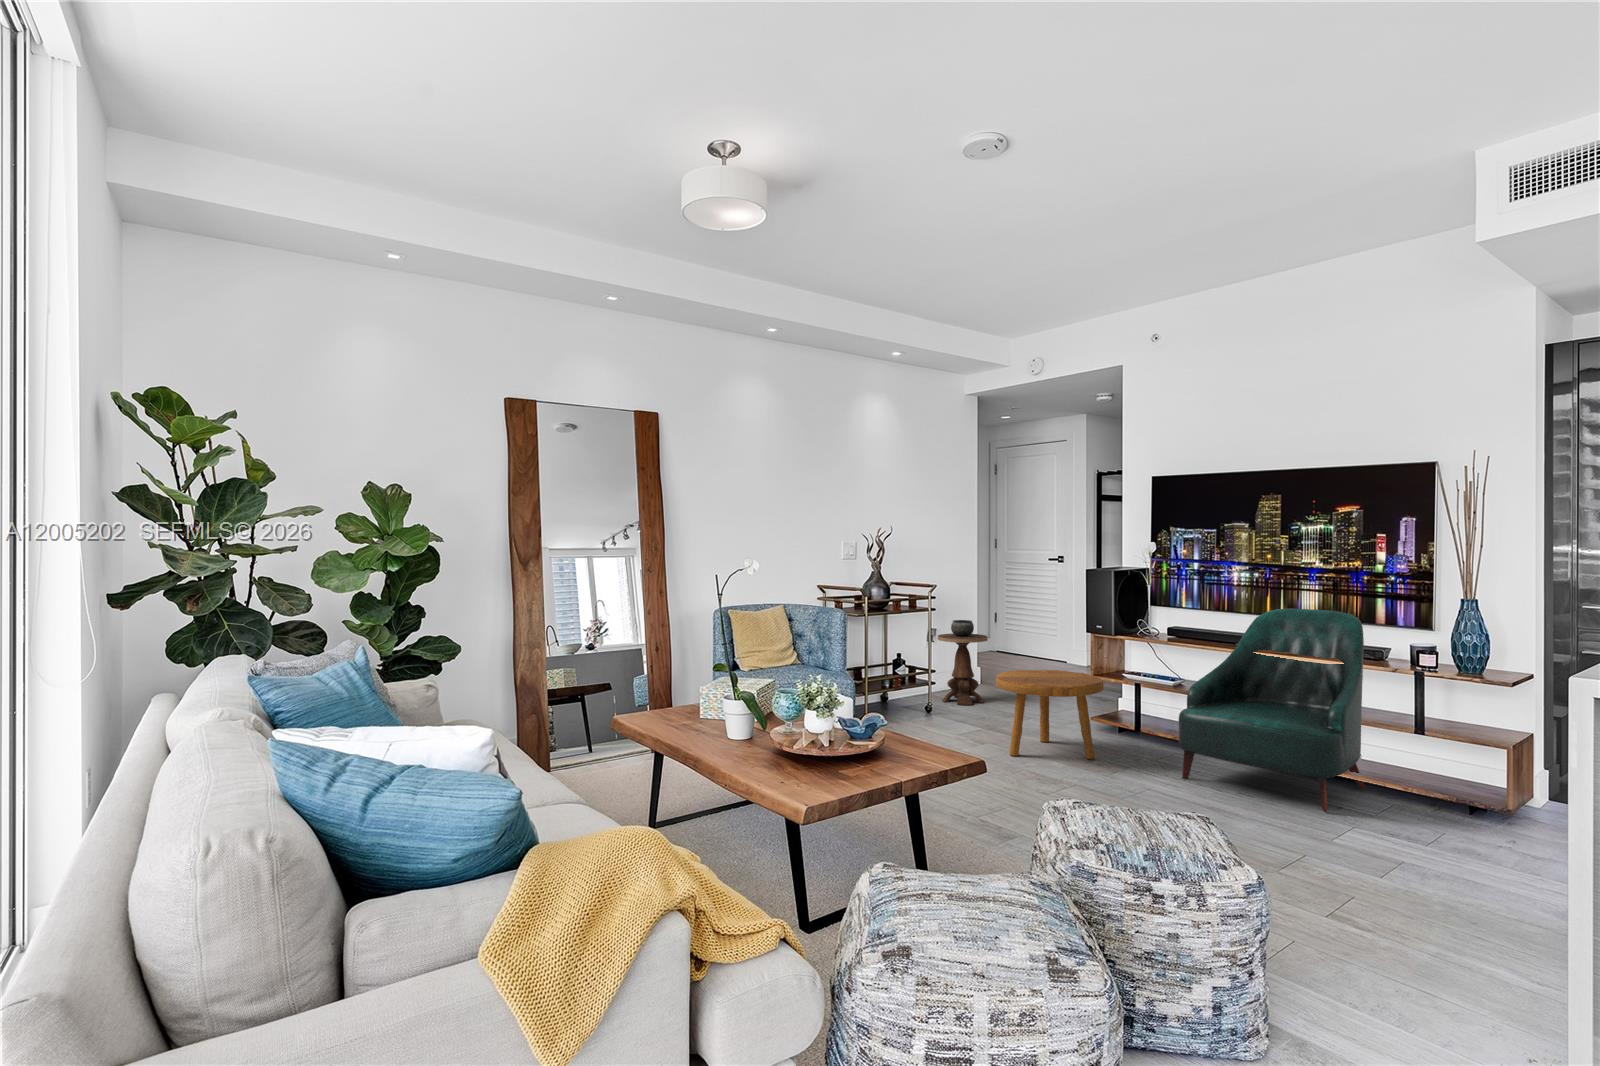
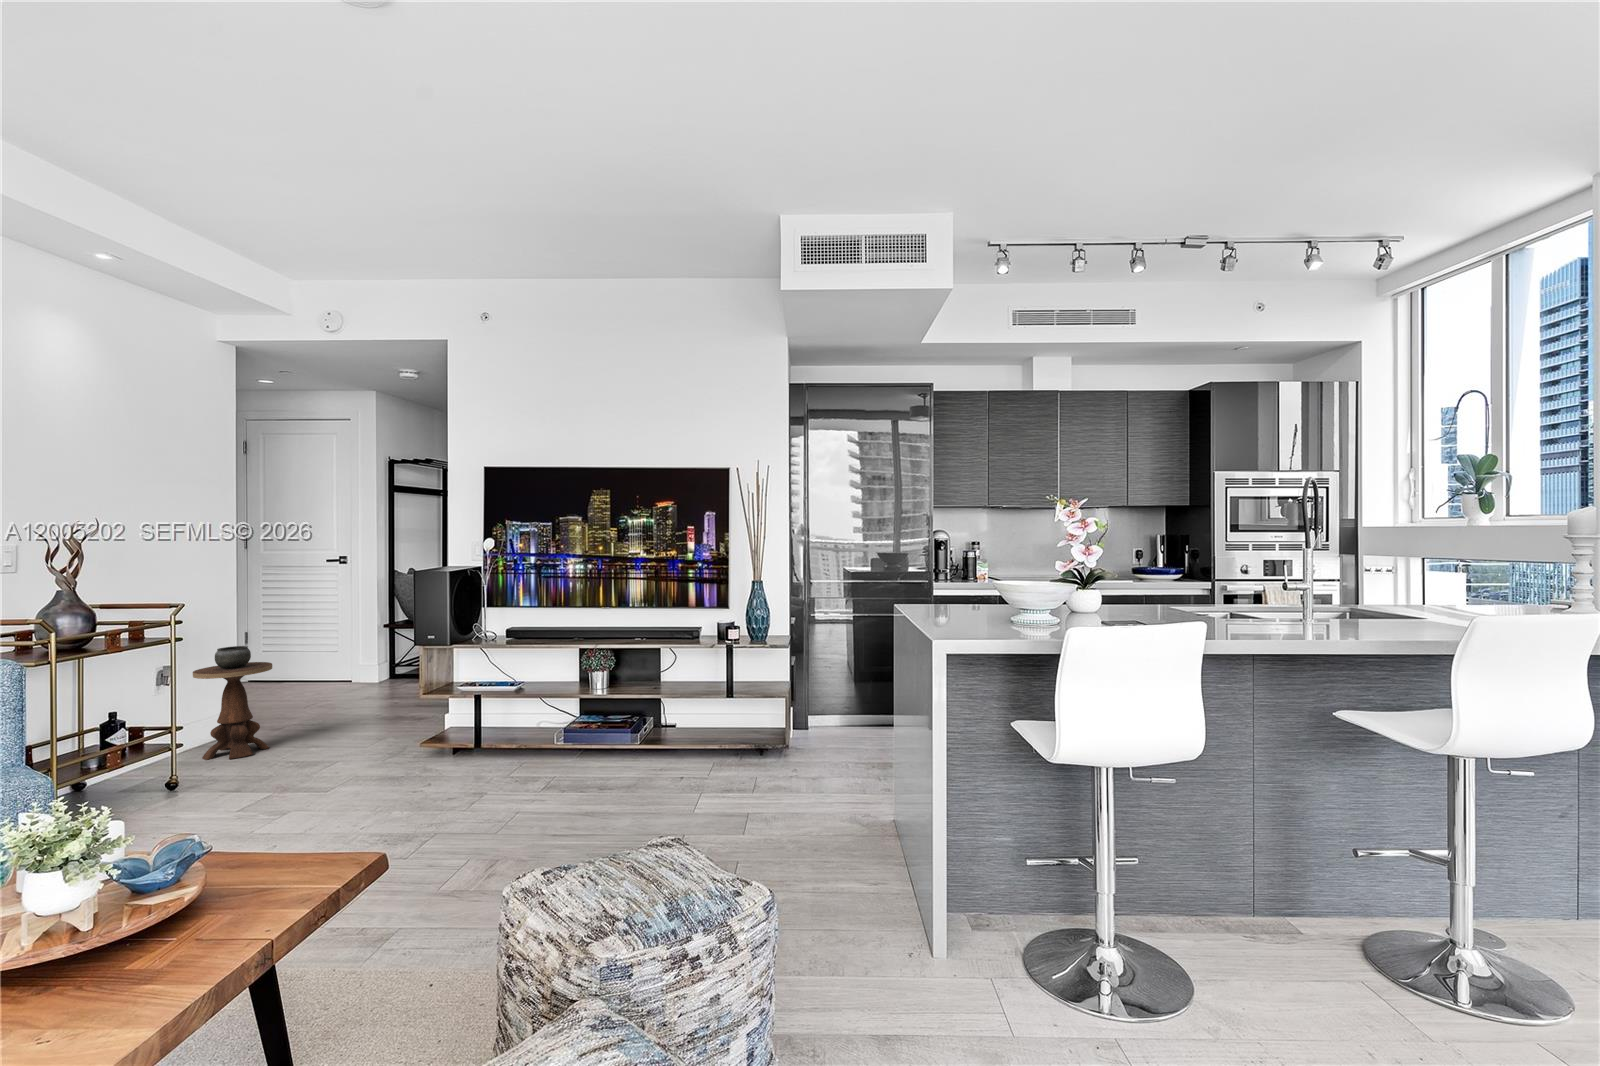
armchair: present [1179,608,1365,812] -> none [538,596,691,785]
footstool: present [996,670,1103,759] -> none [311,691,451,811]

